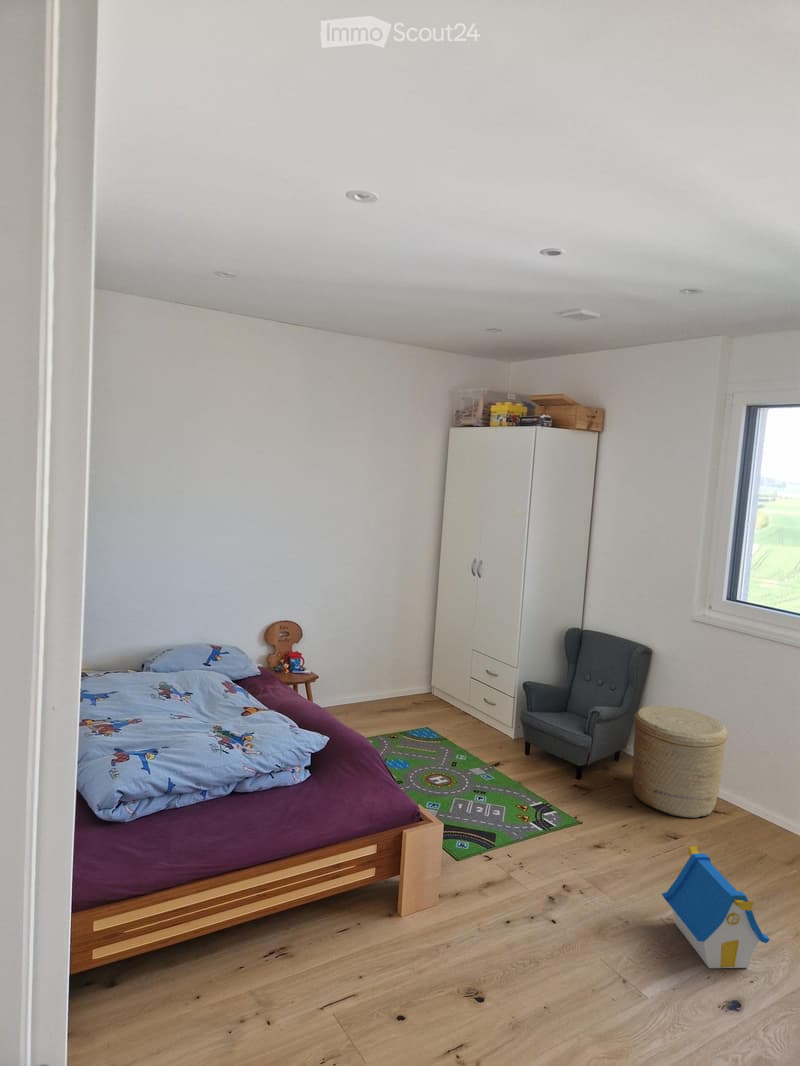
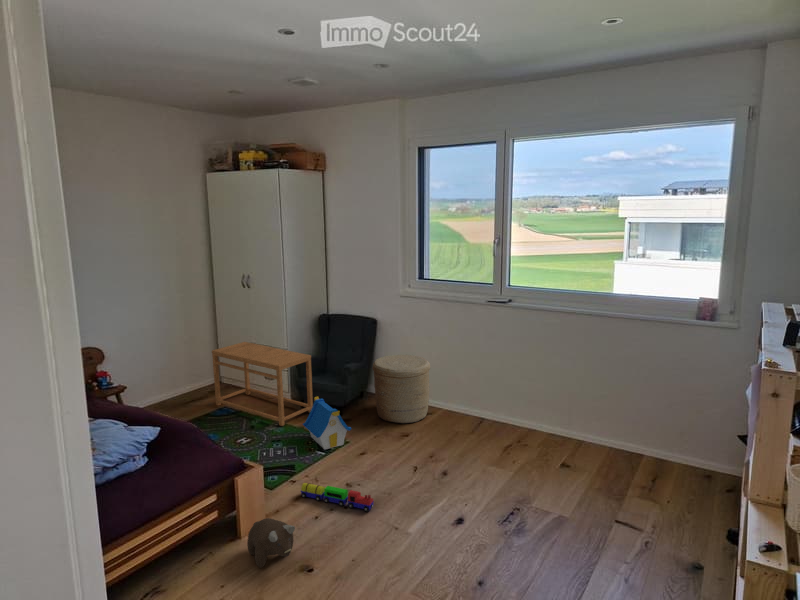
side table: none [418,647,547,772] -> present [212,342,313,426]
toy house: present [662,846,770,968] -> present [303,397,351,449]
toy train: none [494,864,598,939] -> present [301,483,374,512]
plush toy: none [404,901,468,970] -> present [247,518,295,568]

